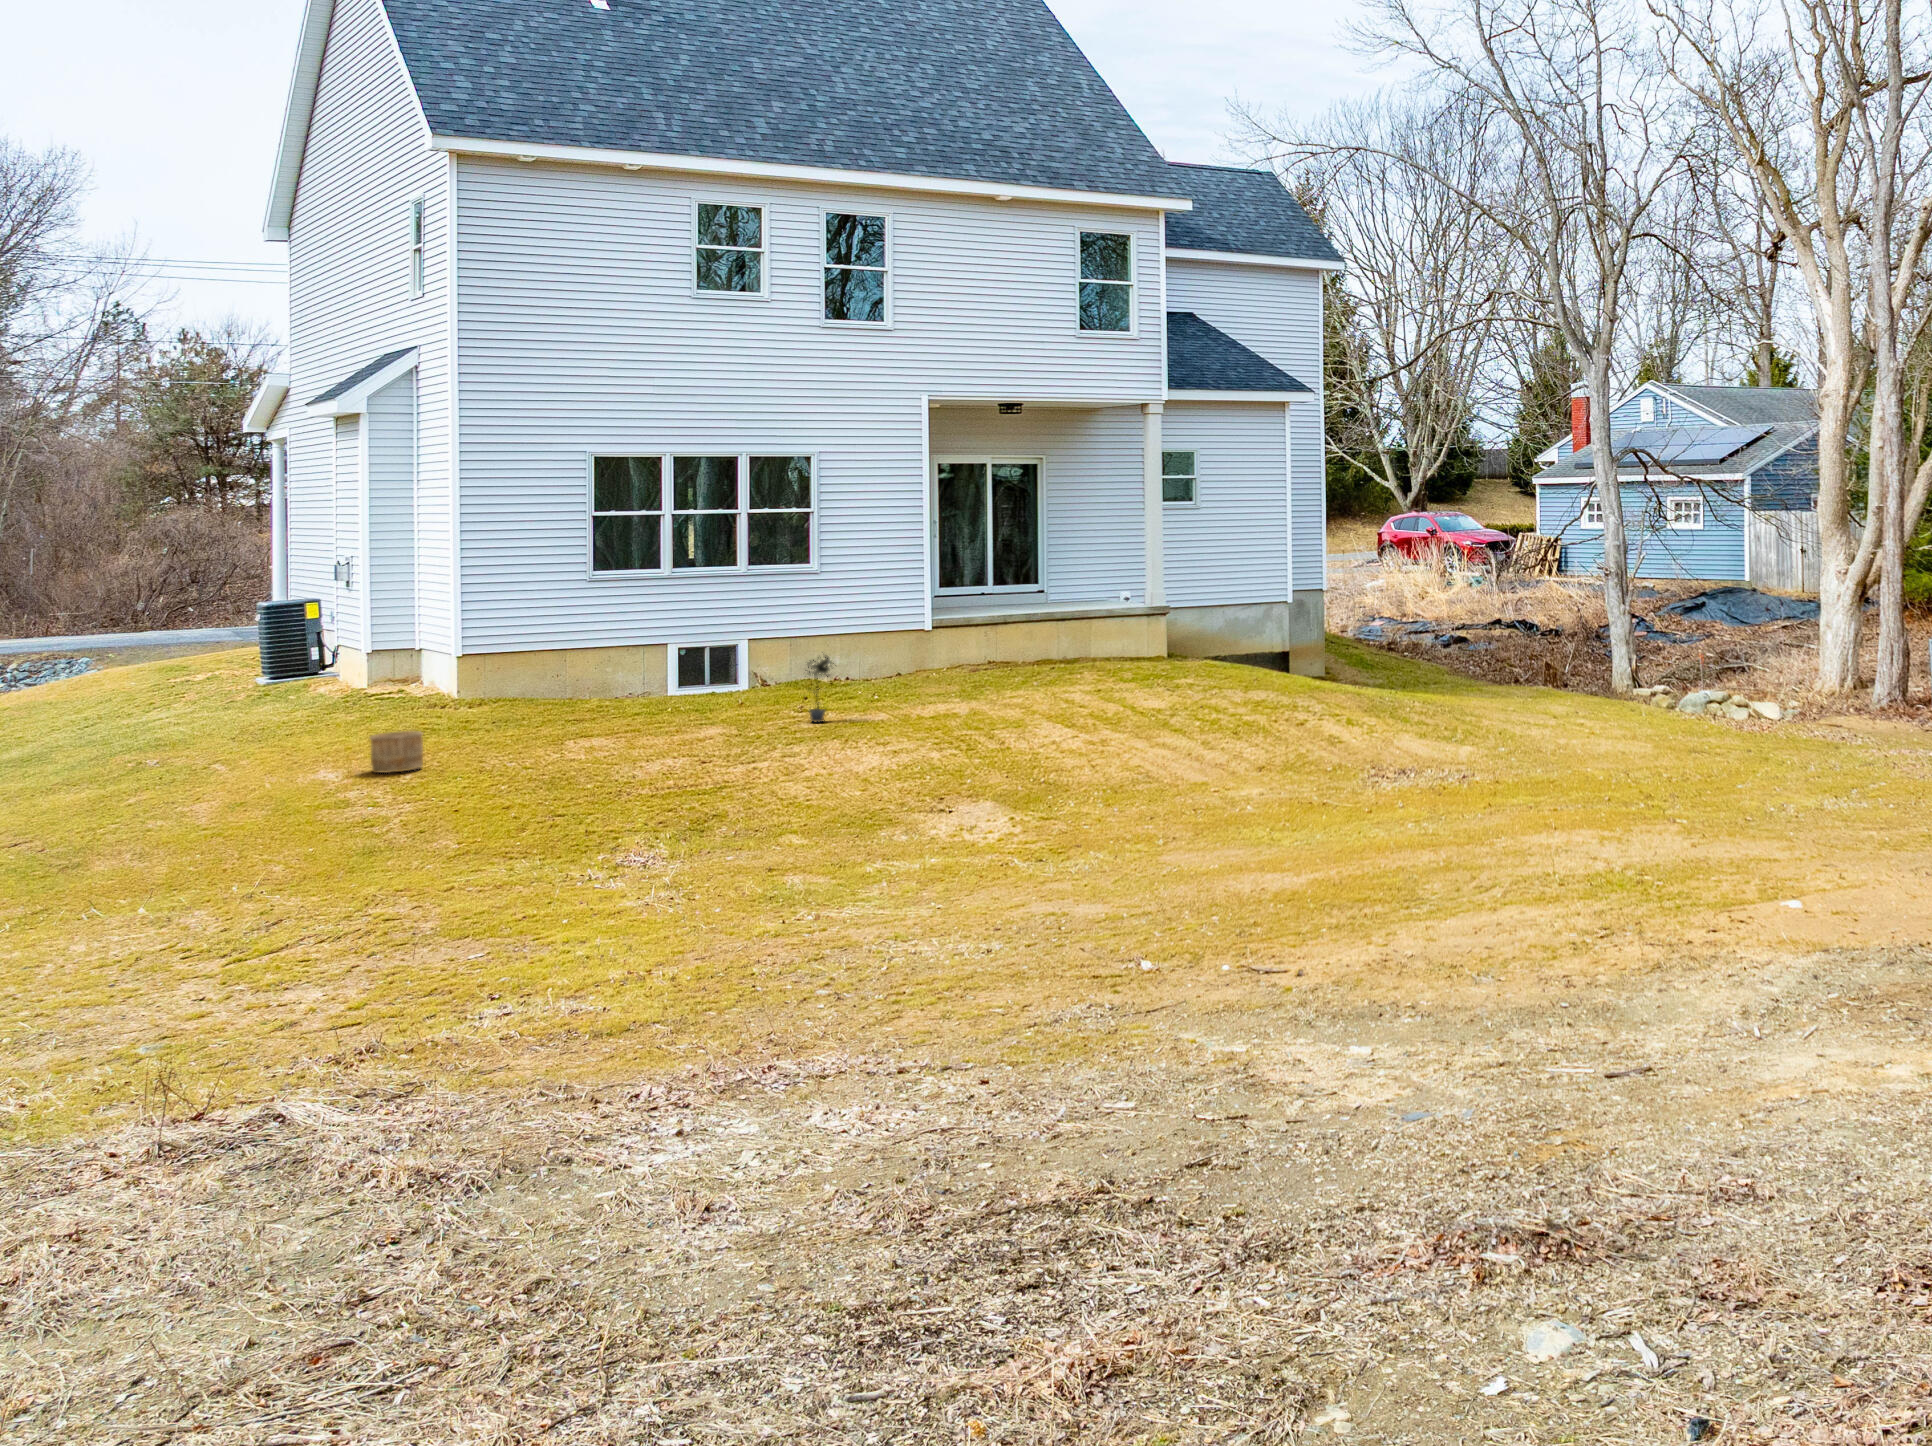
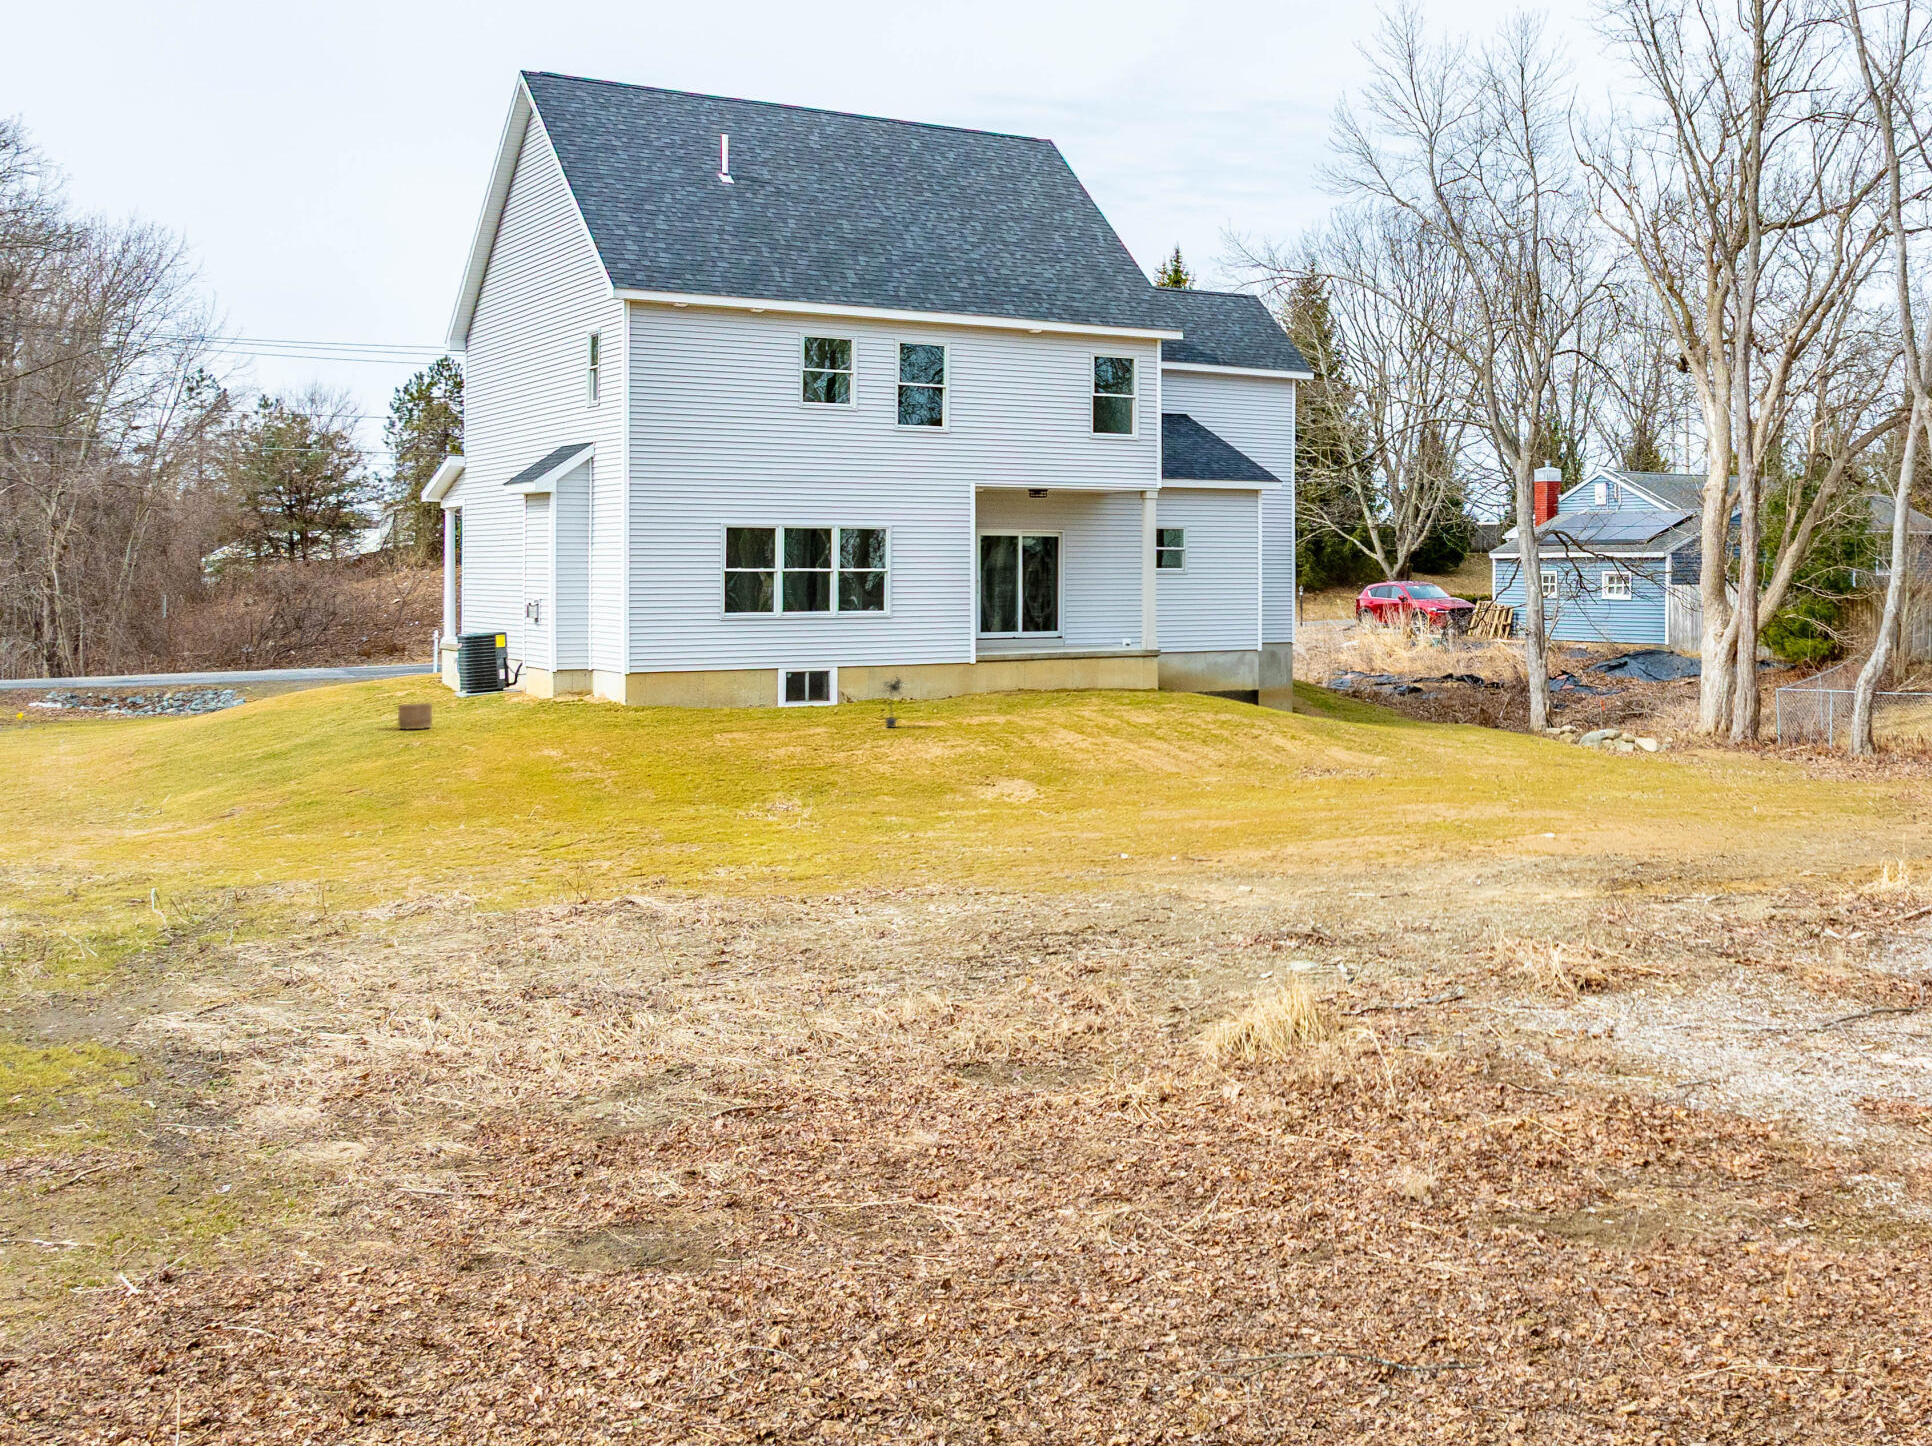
wooden bucket: present [370,731,423,773] -> present [398,703,432,729]

